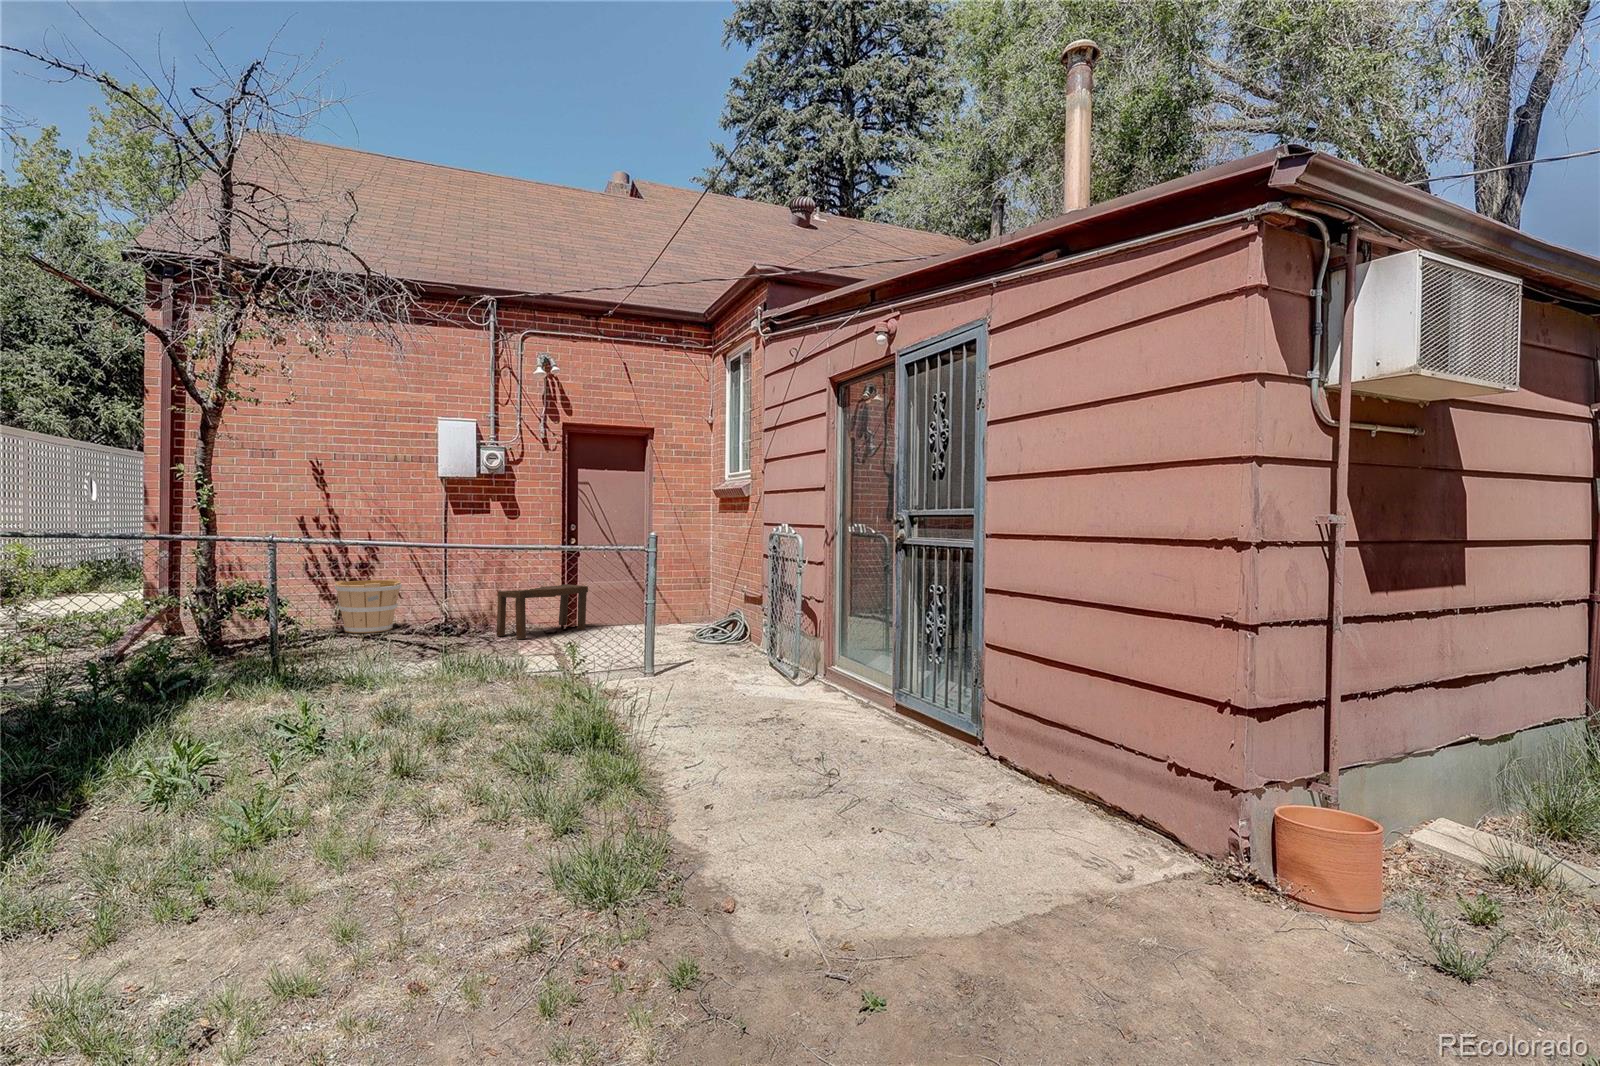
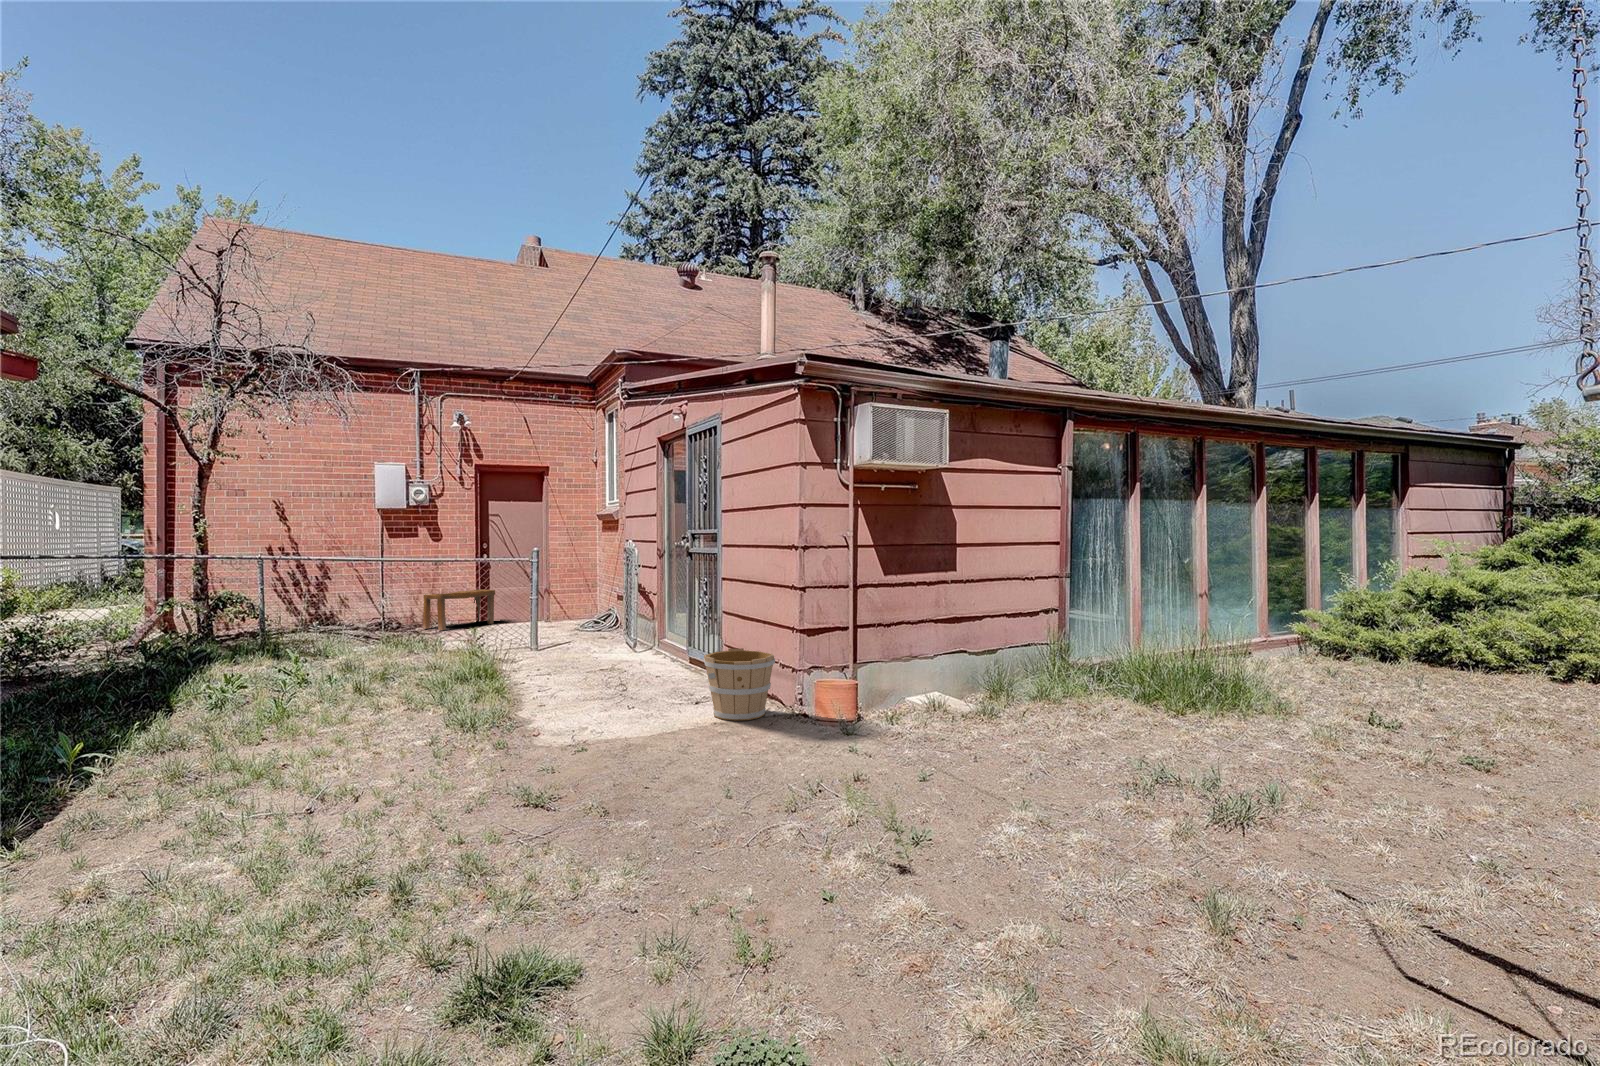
wooden bucket: present [335,579,402,633] -> present [704,648,775,721]

